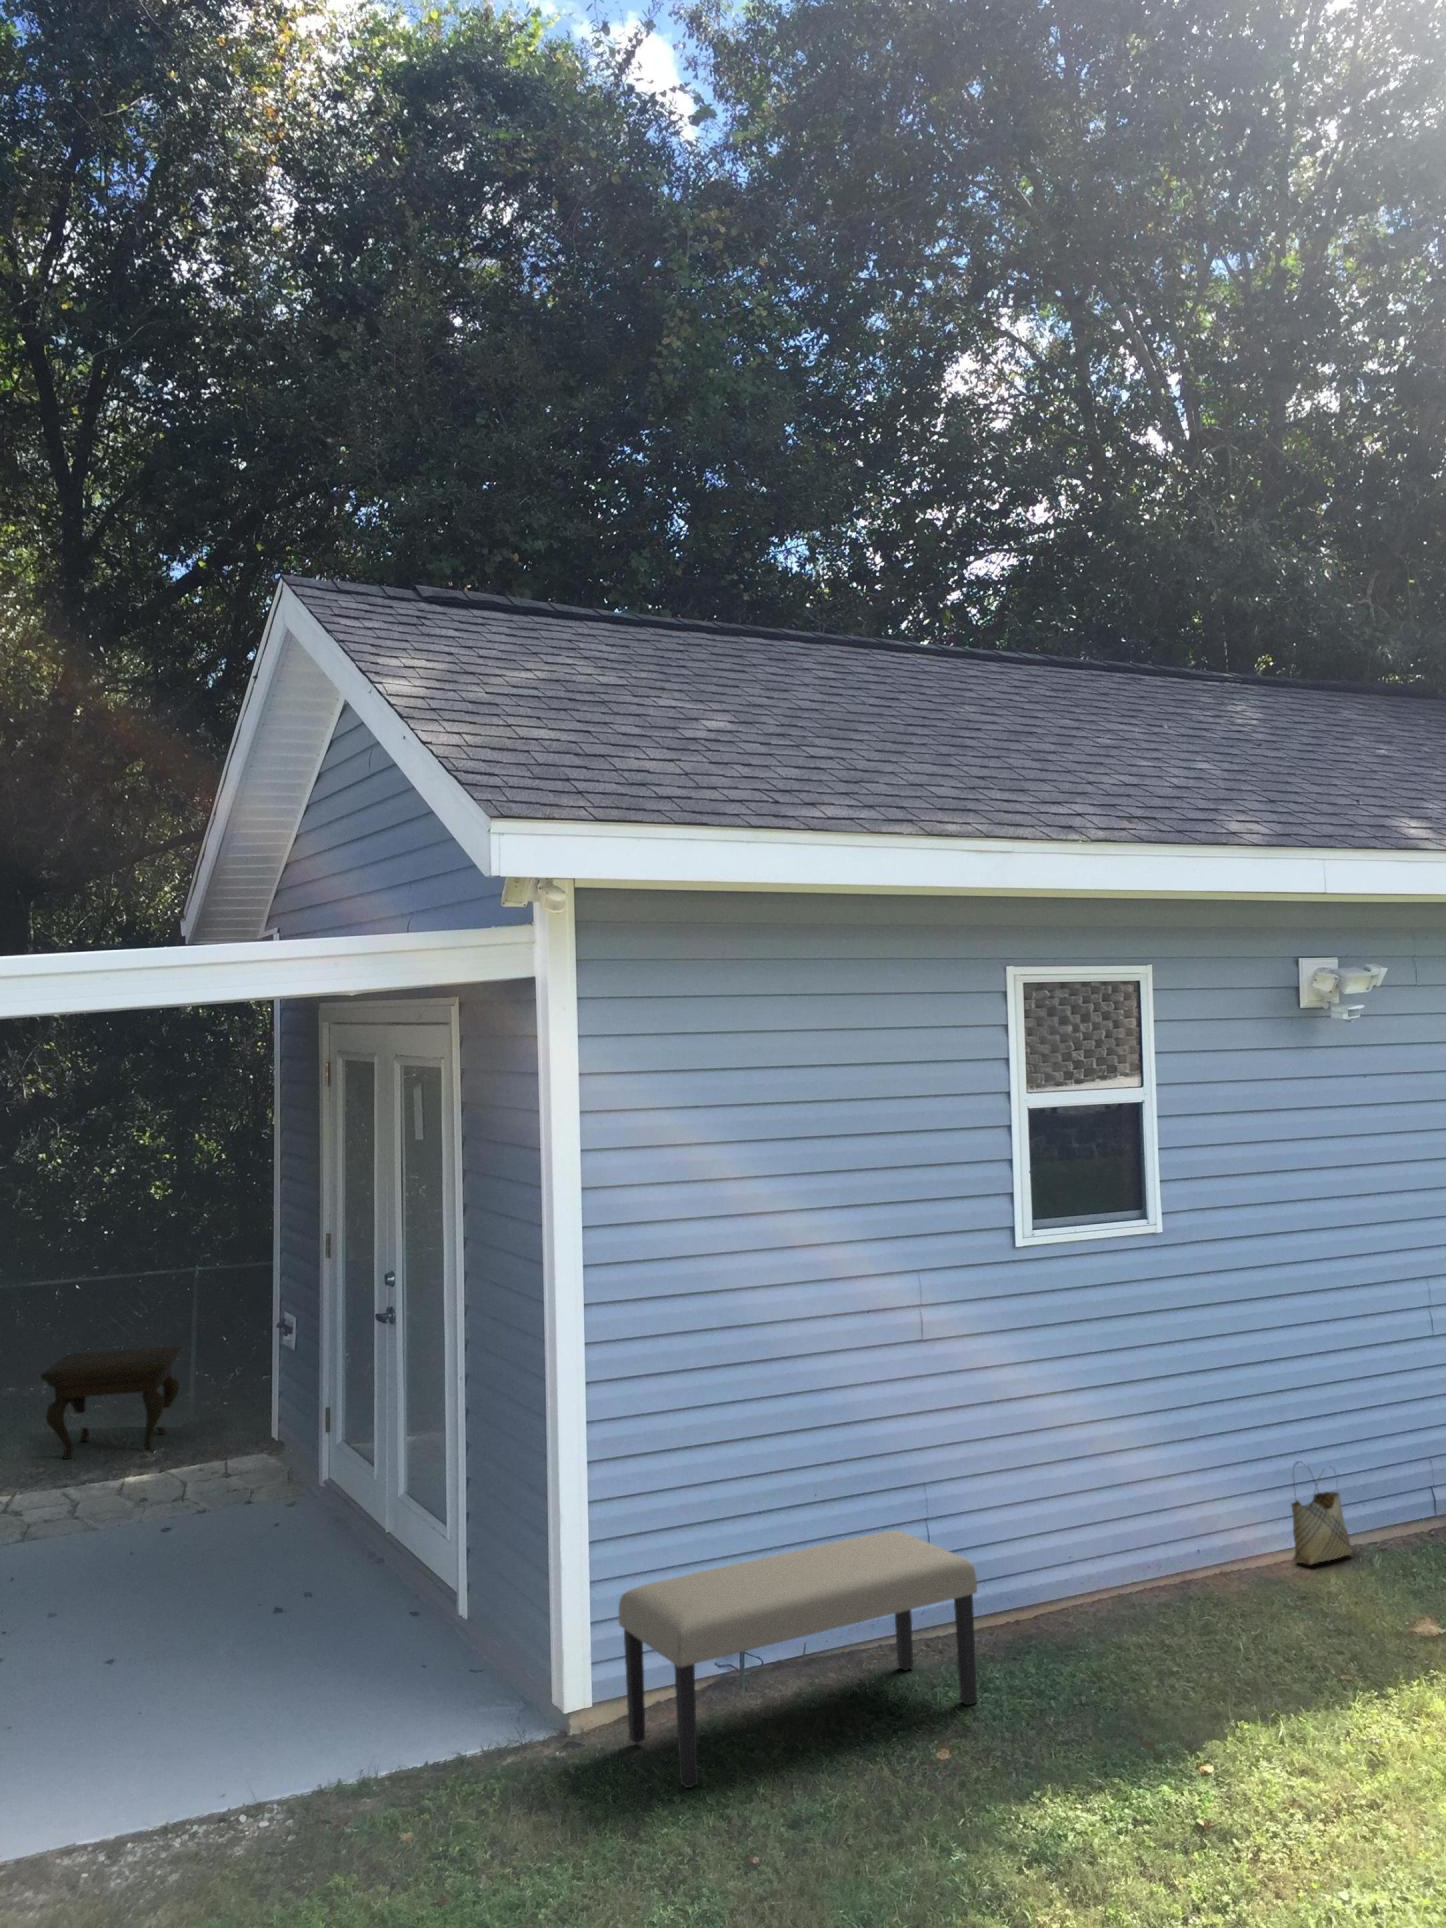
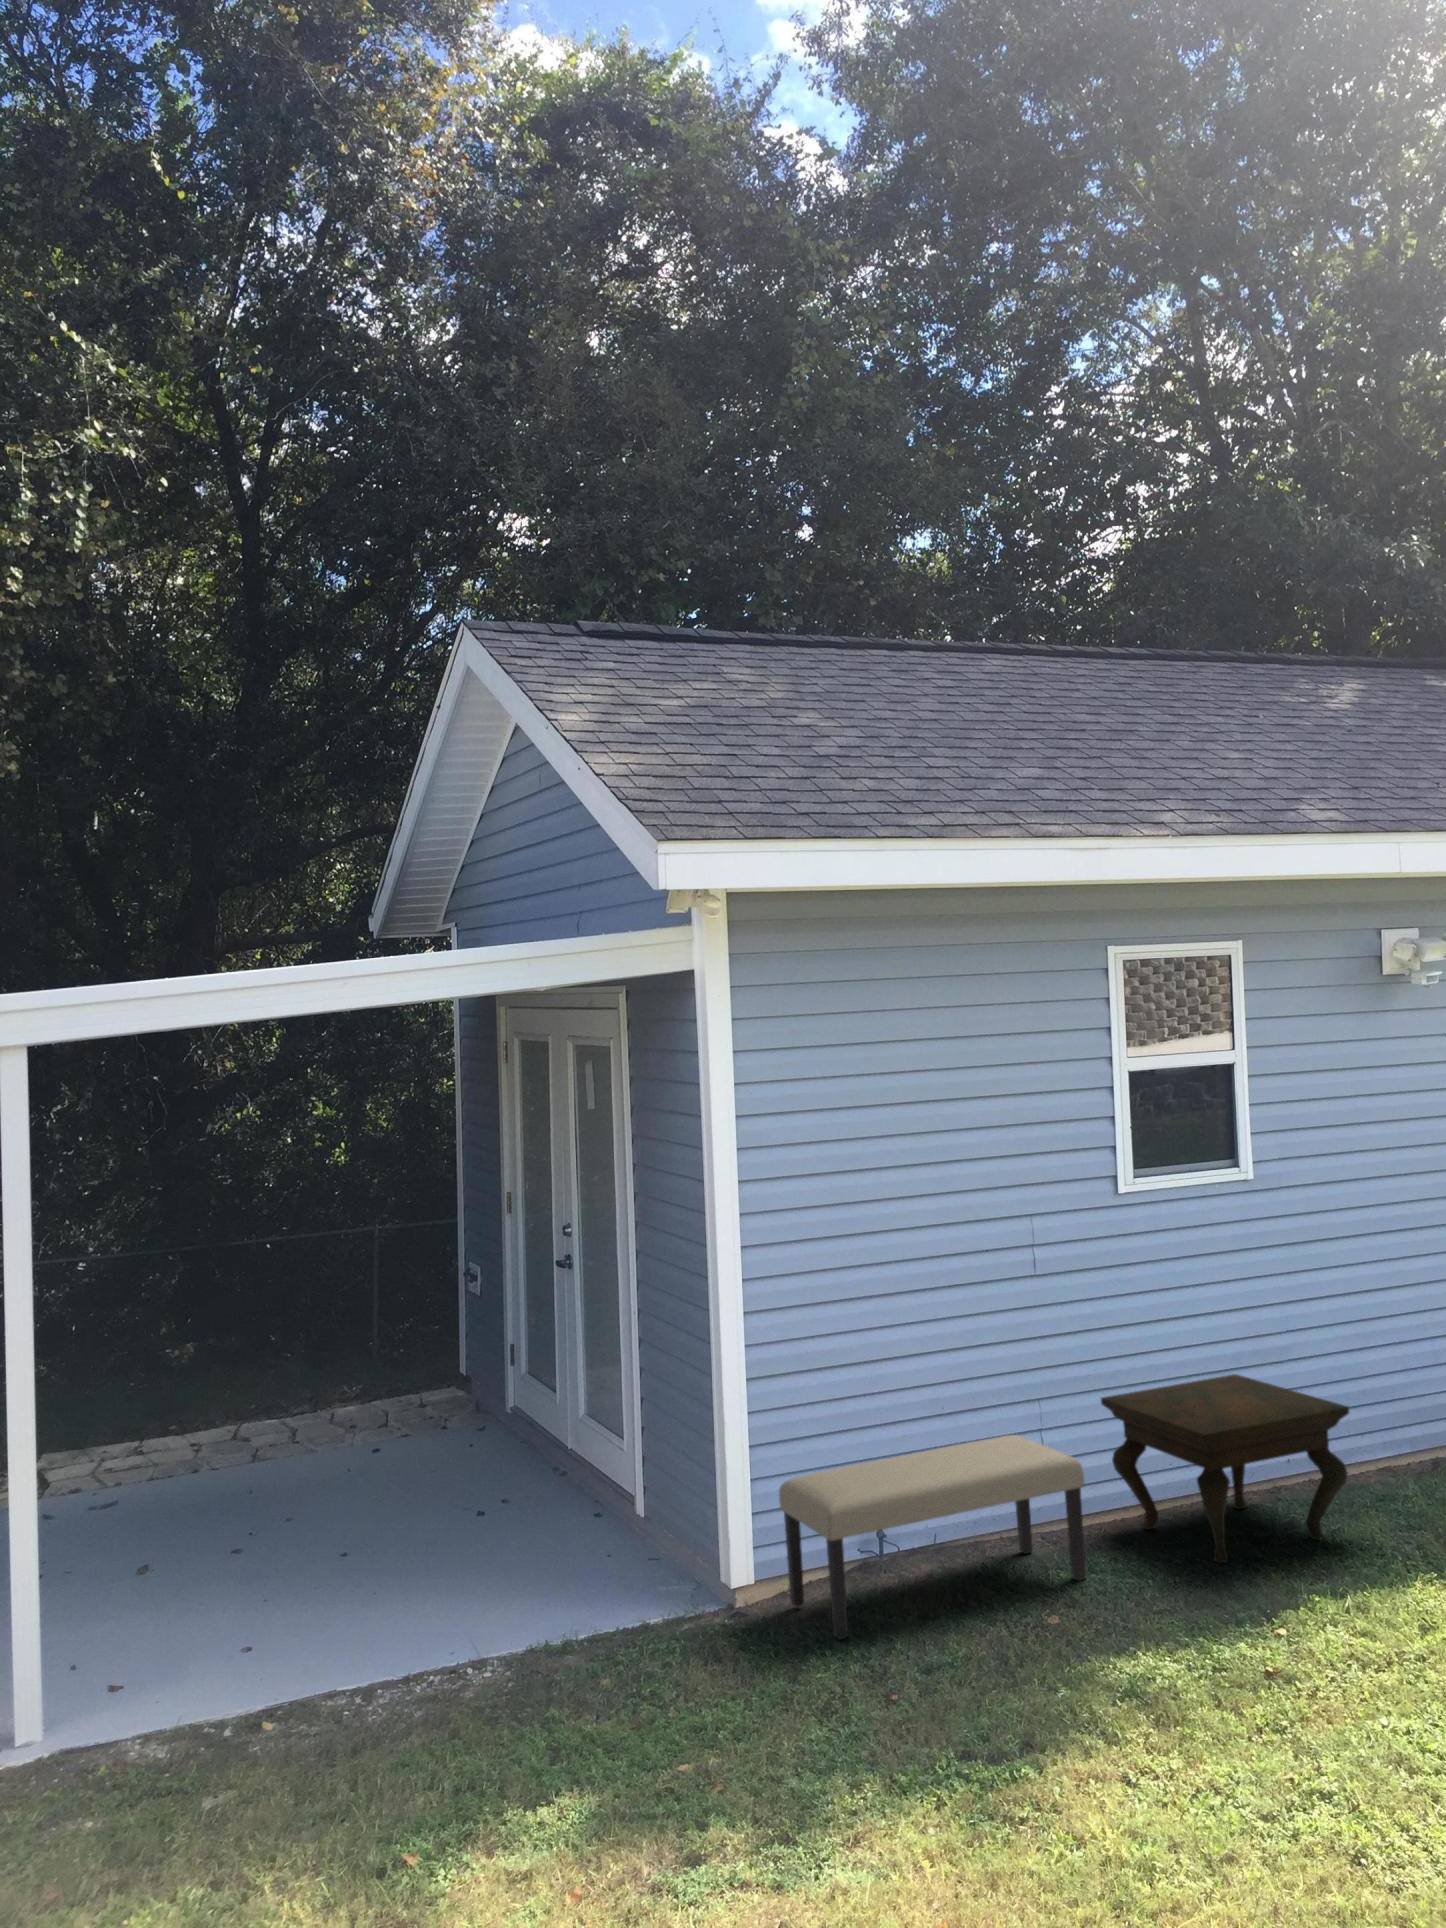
side table: present [41,1346,183,1459] -> present [1101,1374,1349,1563]
woven basket: present [1291,1462,1351,1565] -> none [1375,1381,1432,1472]

